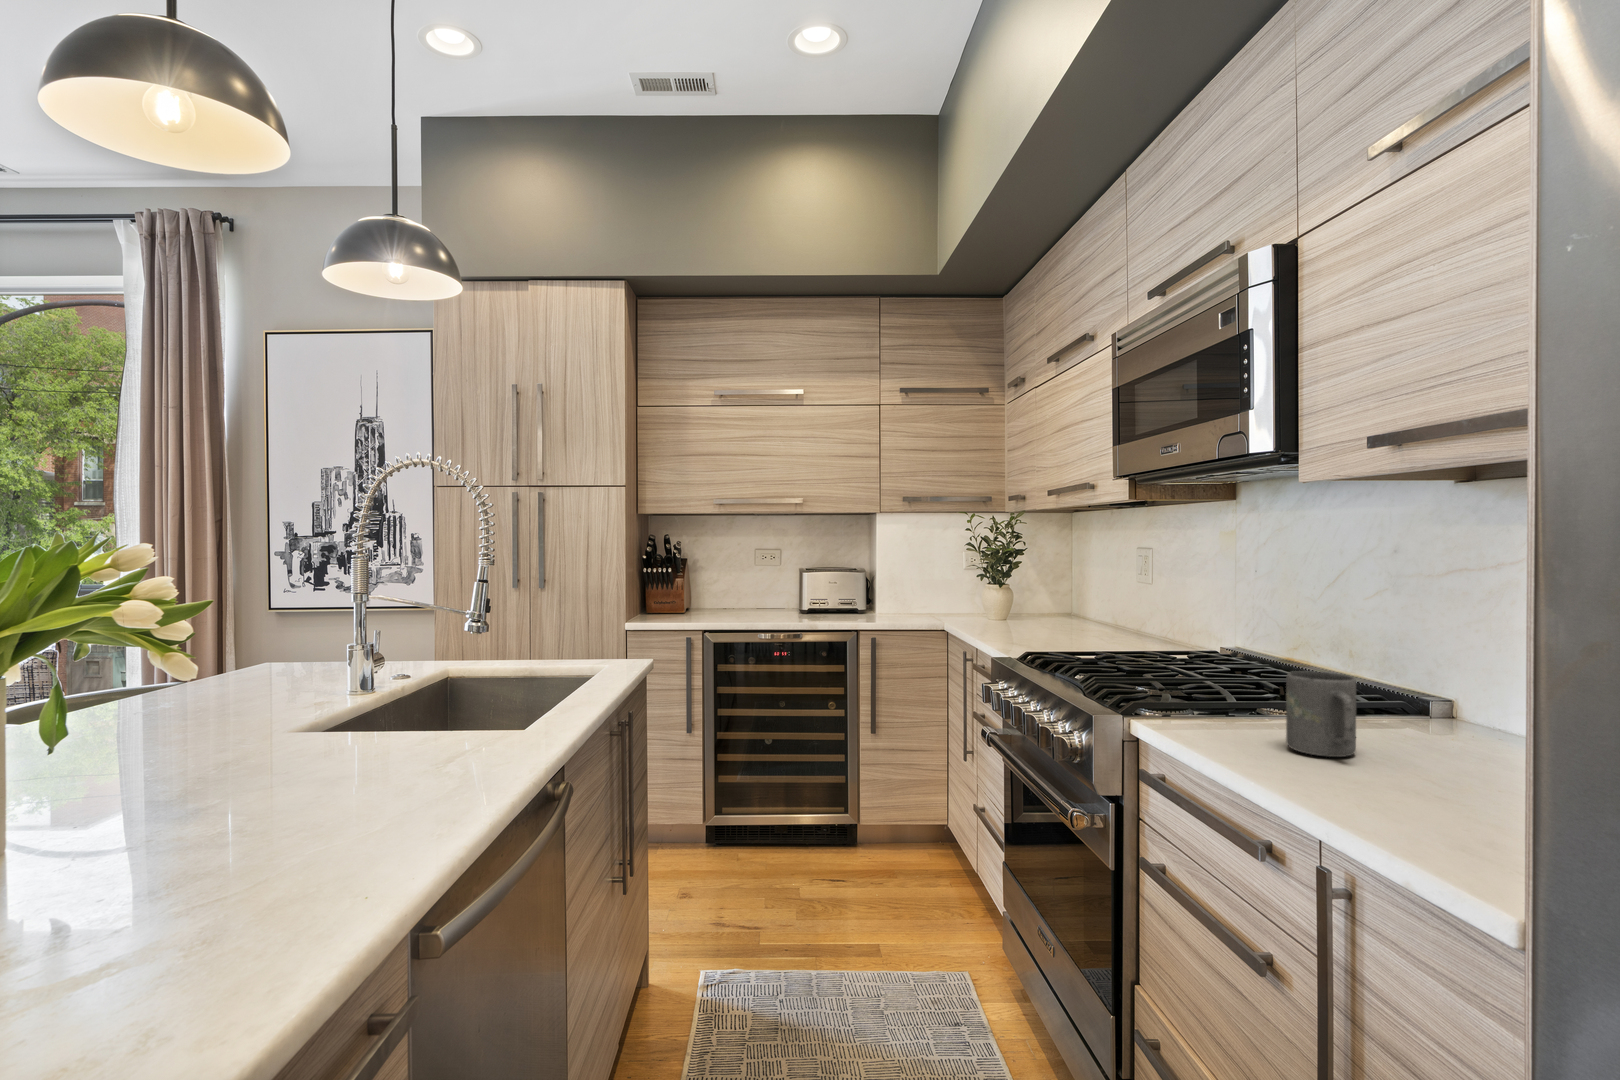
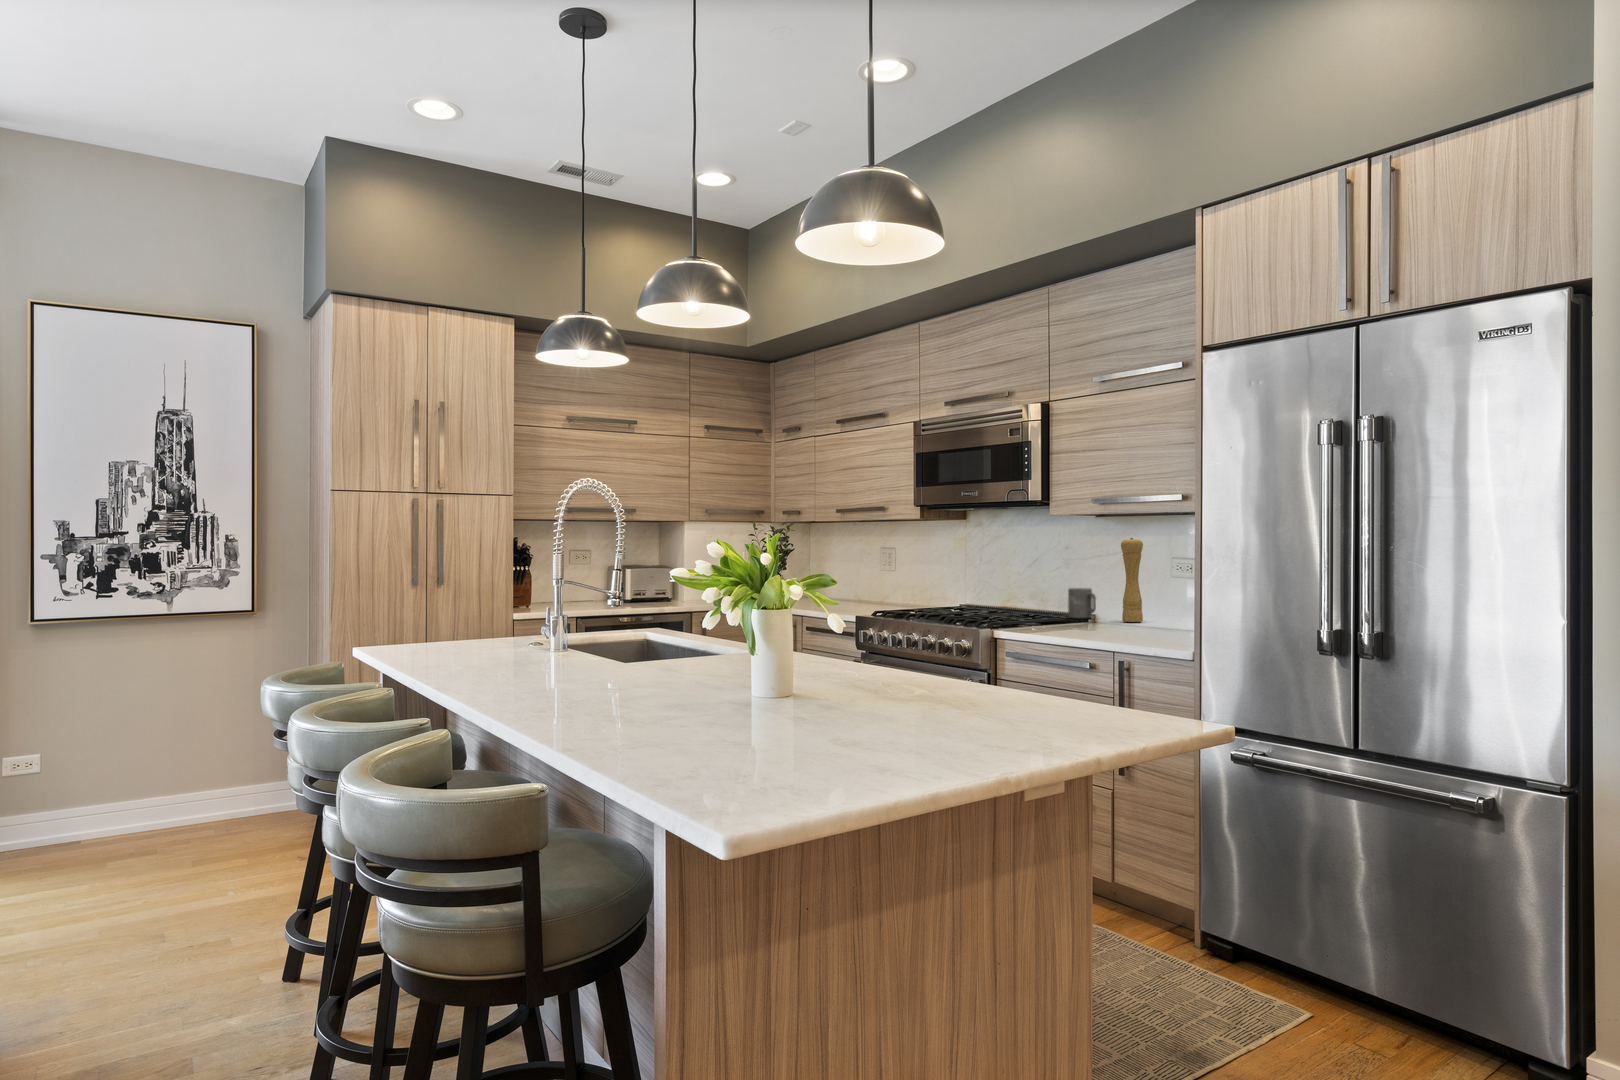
pepper mill: none [1392,554,1473,819] -> present [1121,538,1143,622]

